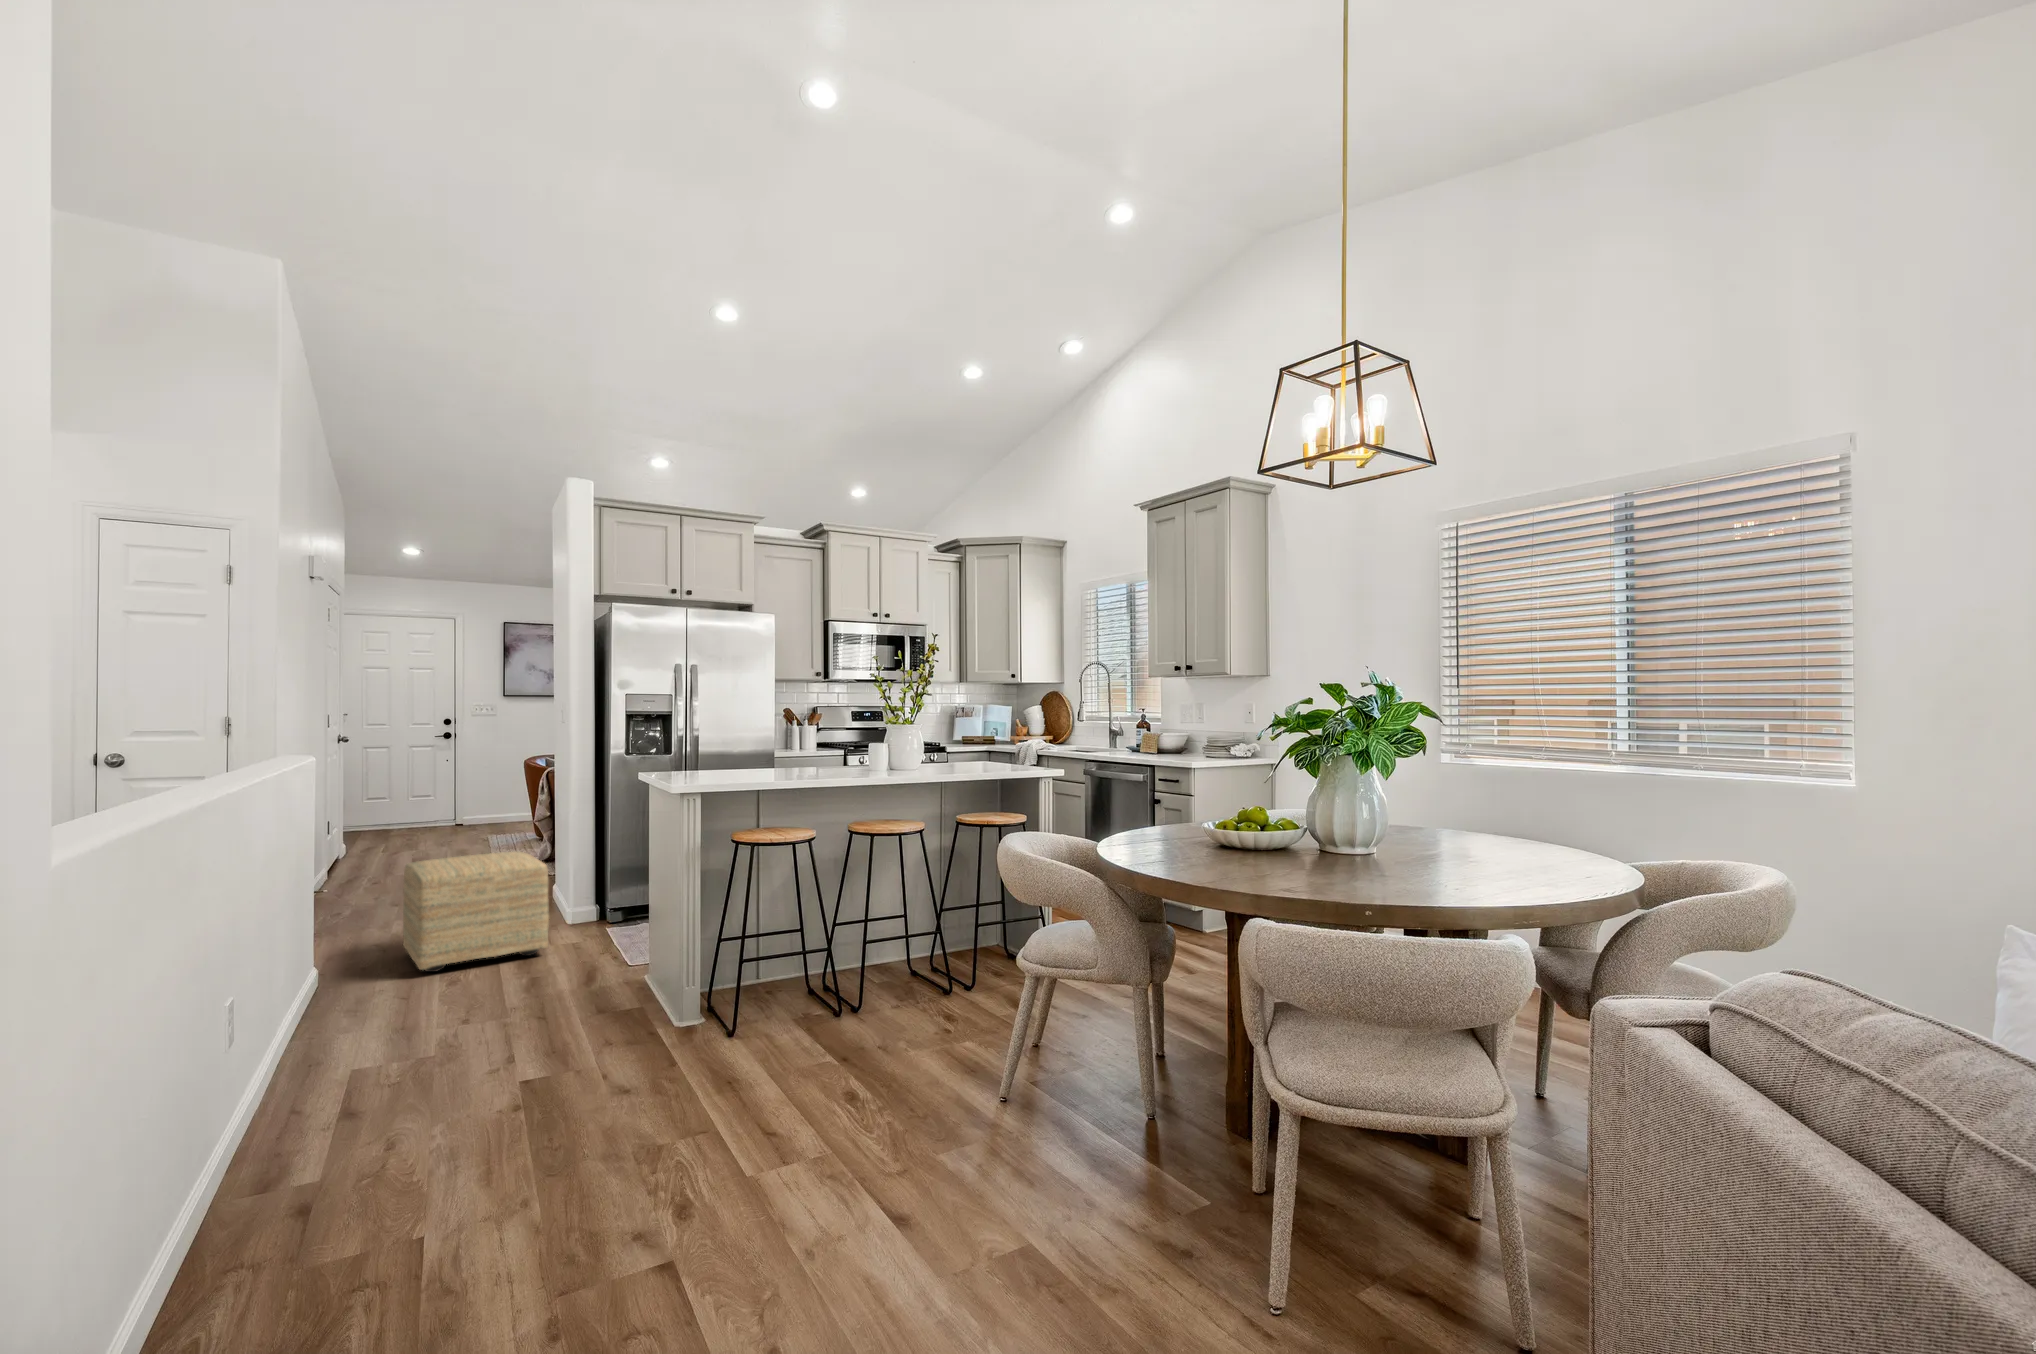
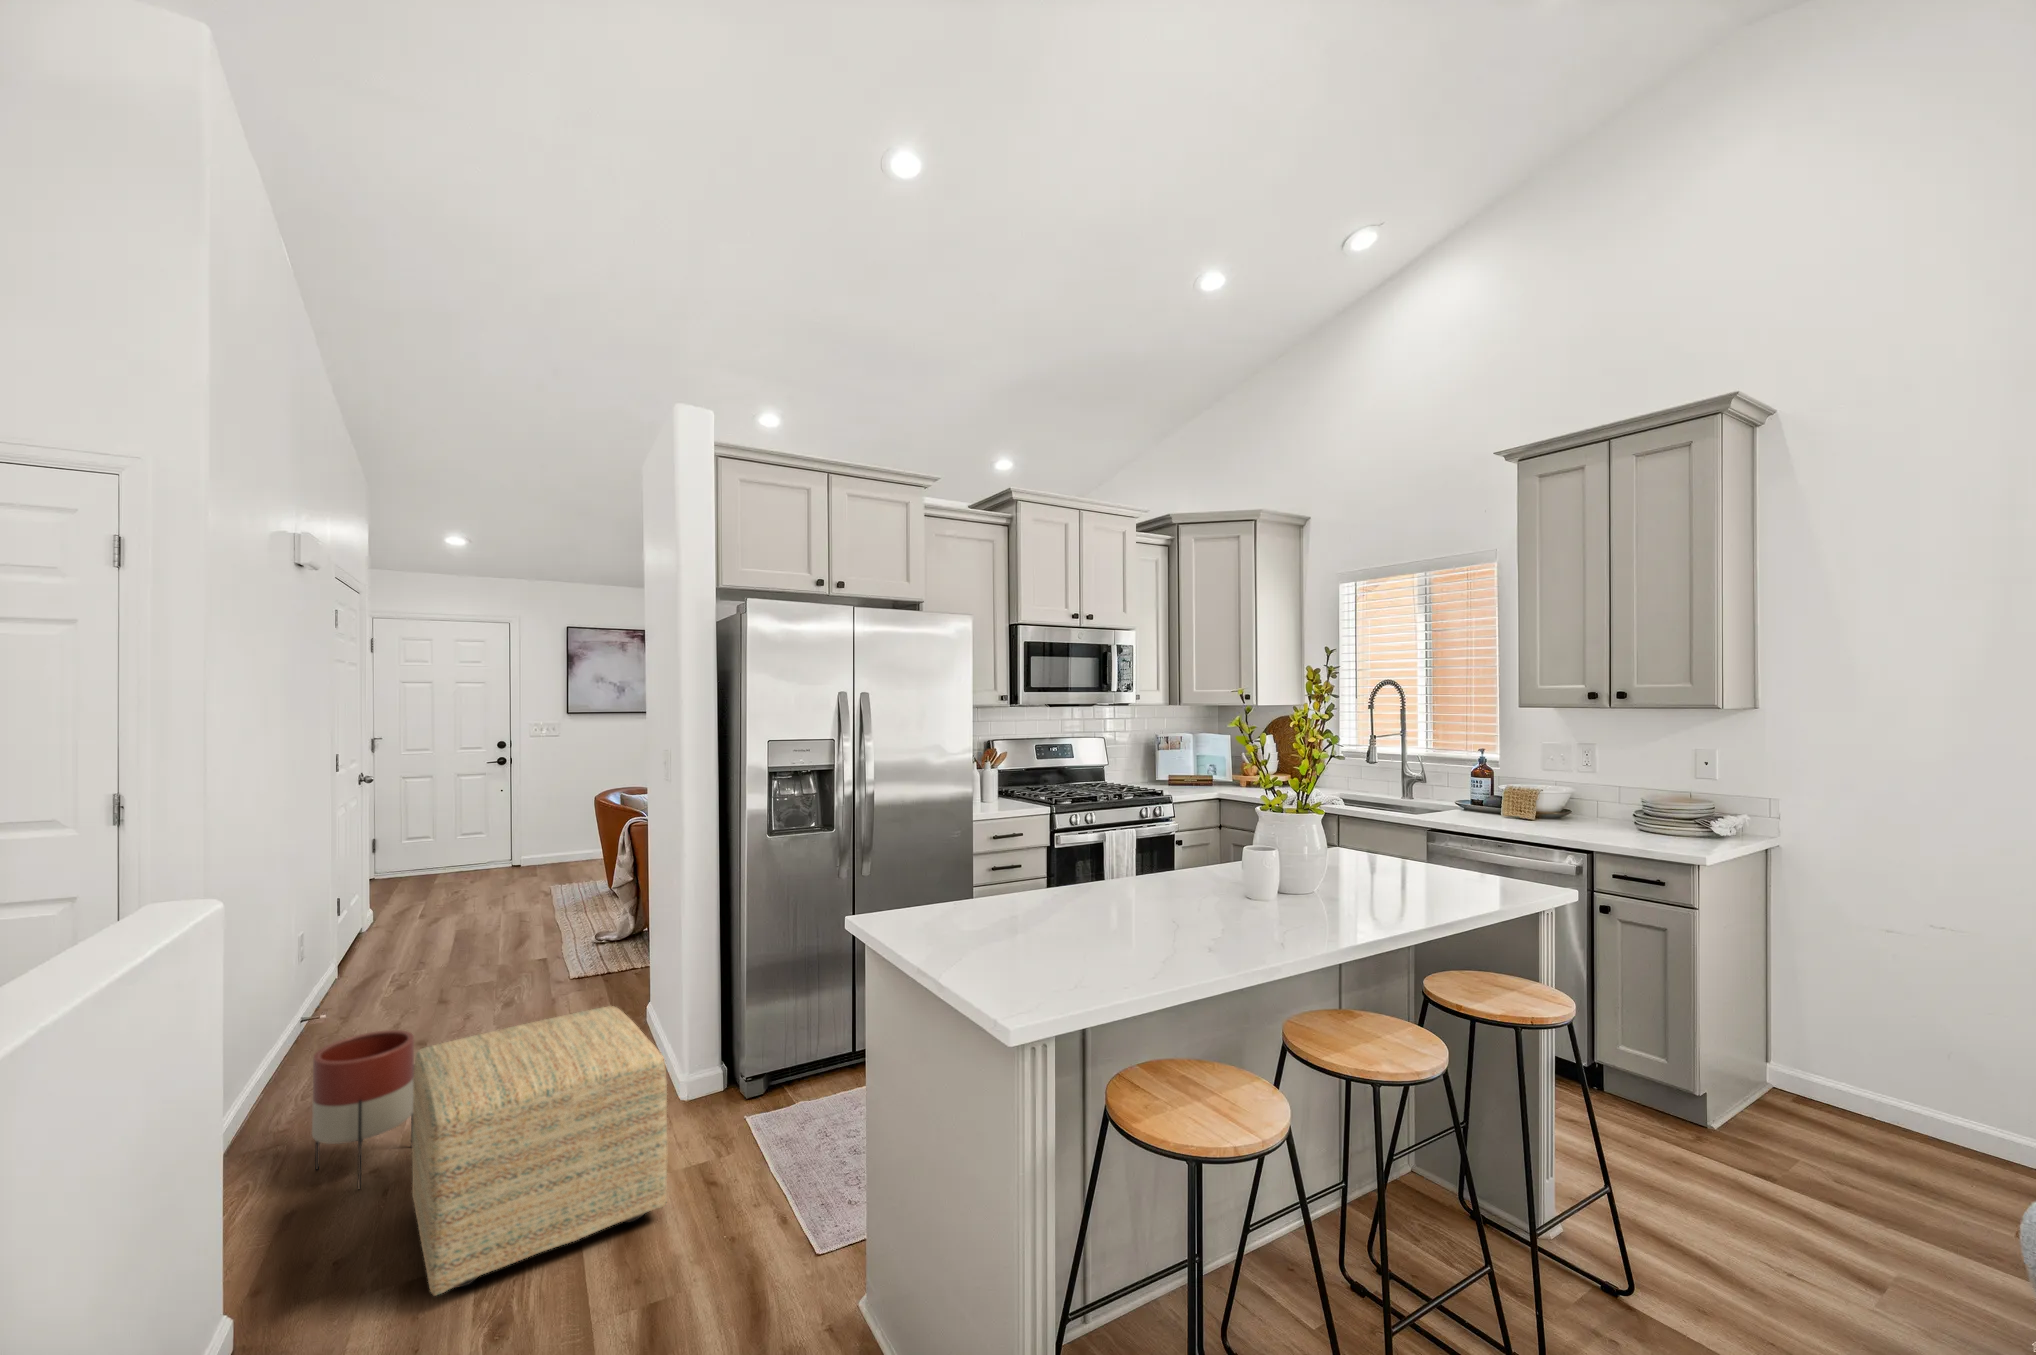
planter: none [342,867,400,949] -> present [312,1030,414,1190]

